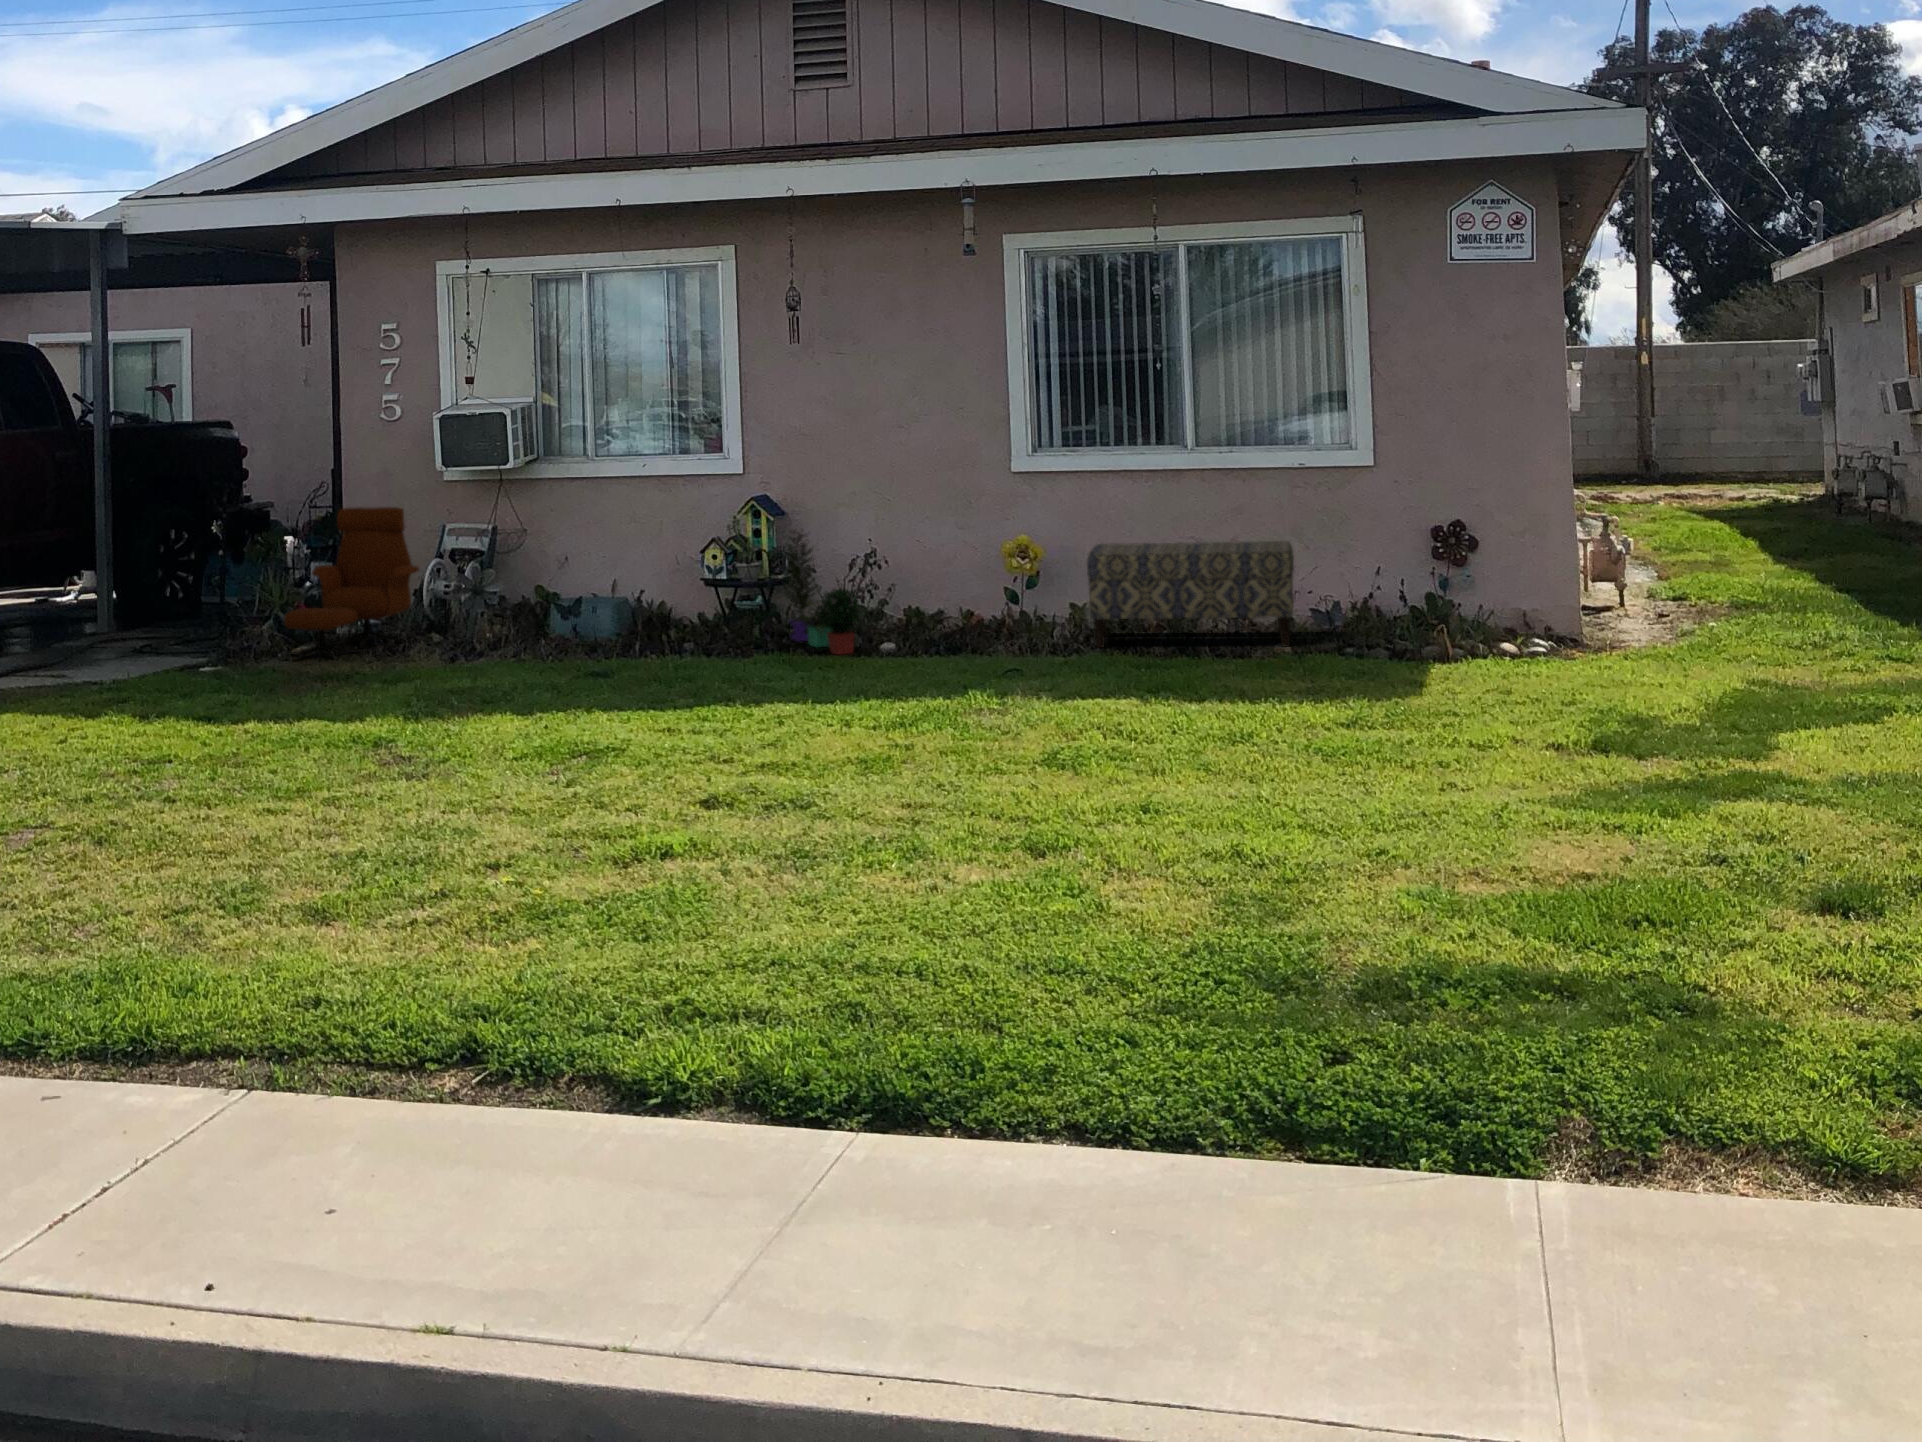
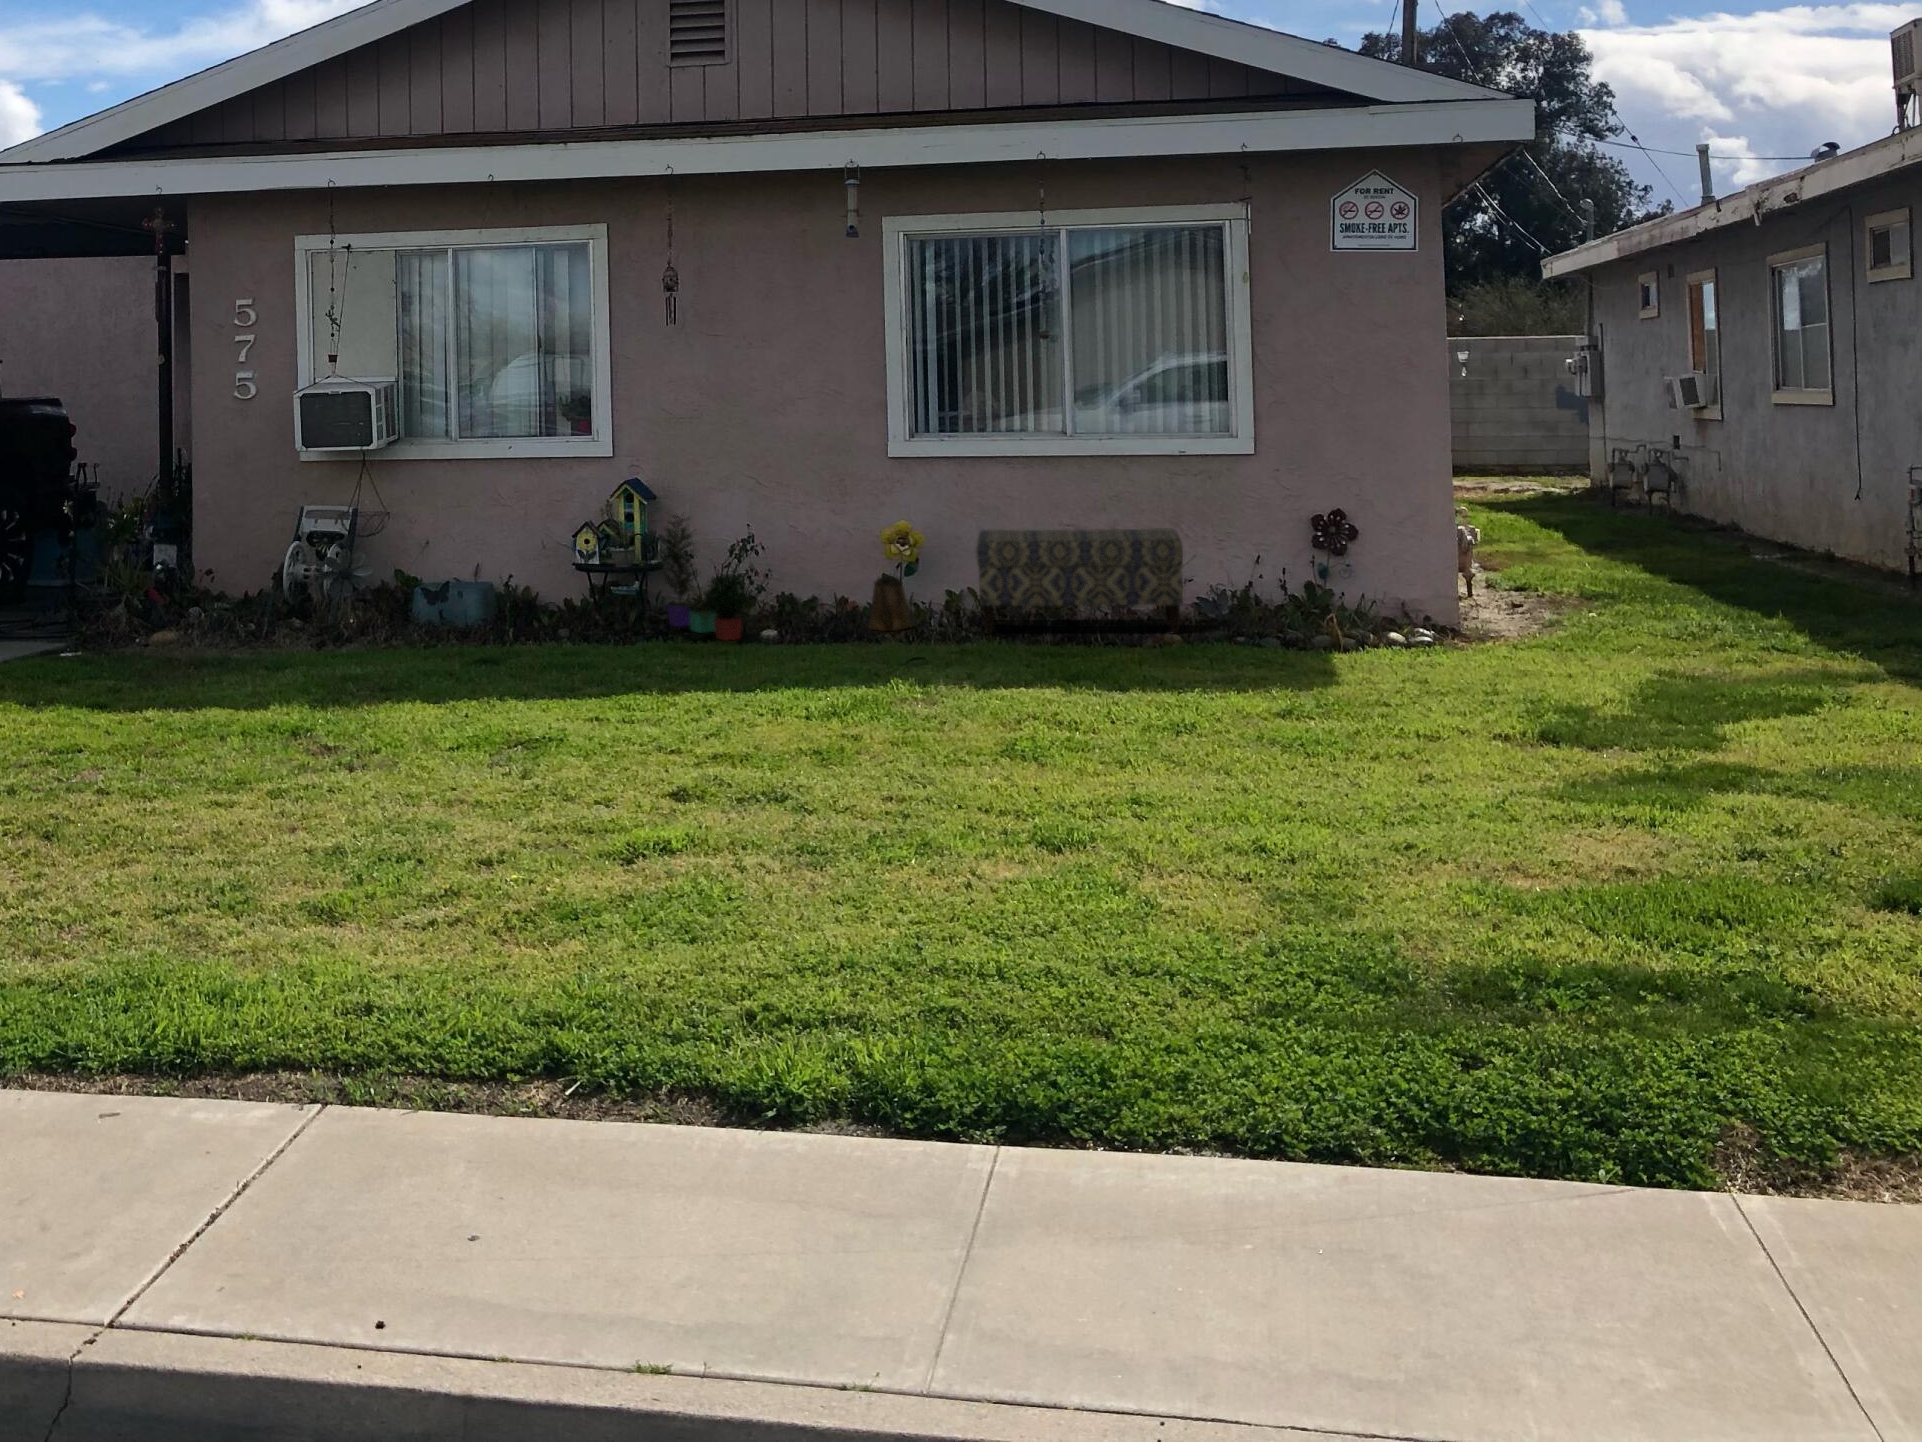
lounge chair: present [284,507,419,661] -> none [149,488,285,645]
watering can: none [984,590,1029,645] -> present [869,576,912,631]

